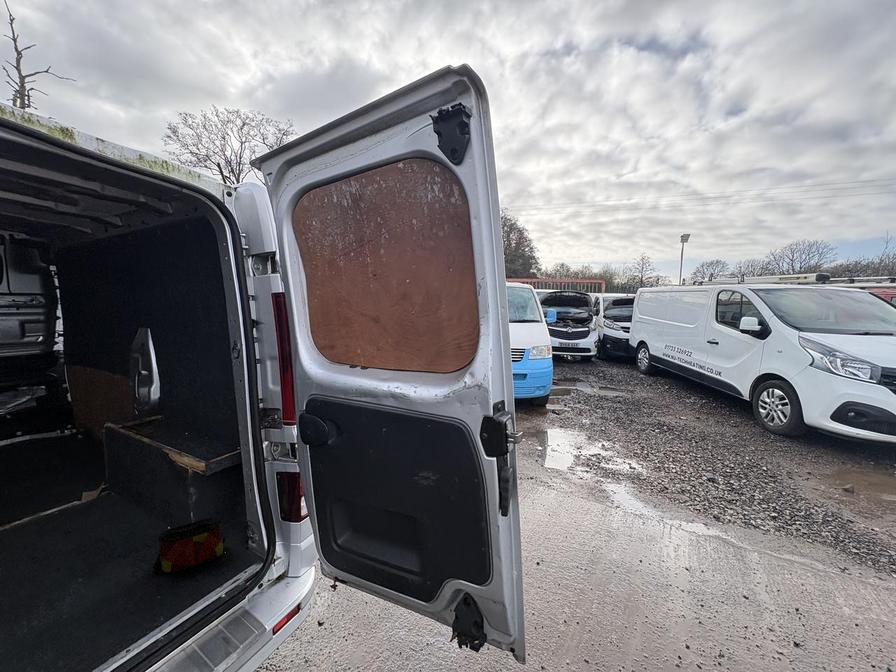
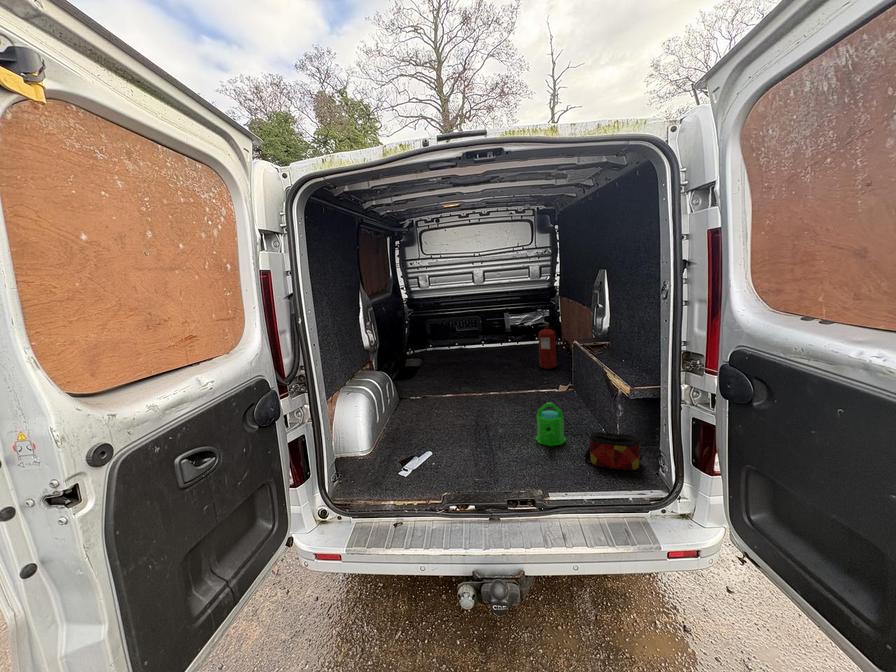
fire extinguisher: none [31,404,75,475] -> present [538,321,559,369]
watering can: none [64,514,119,581] -> present [535,403,566,446]

